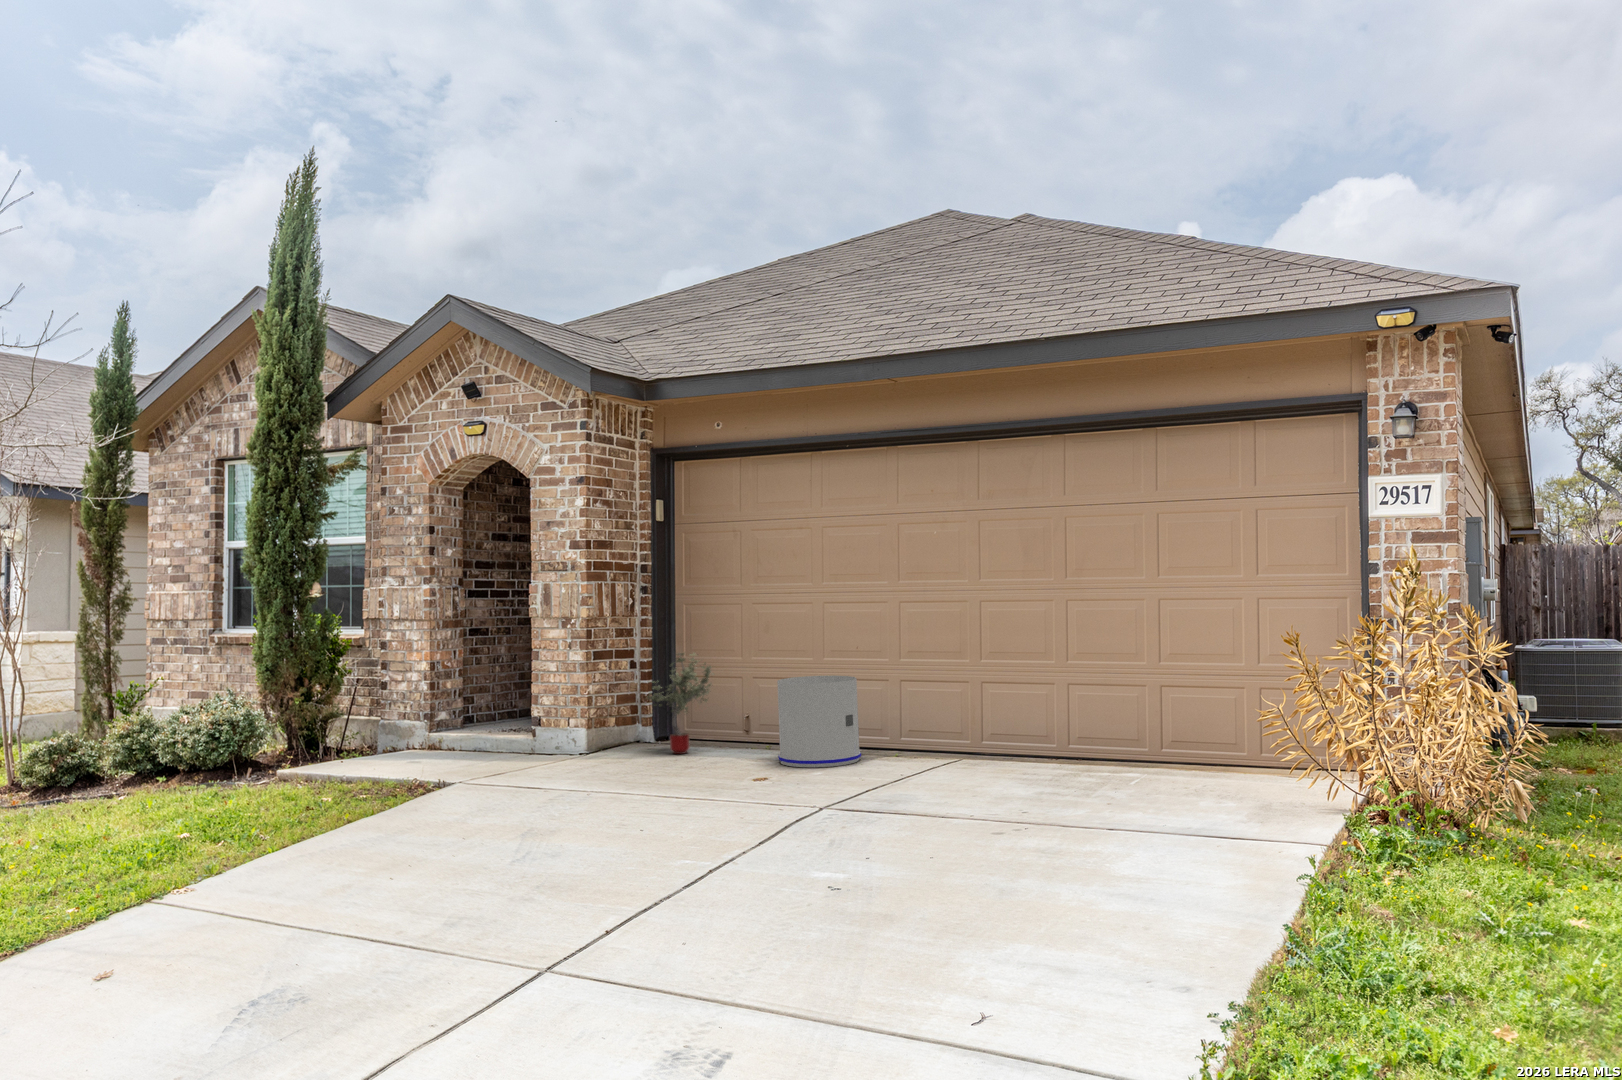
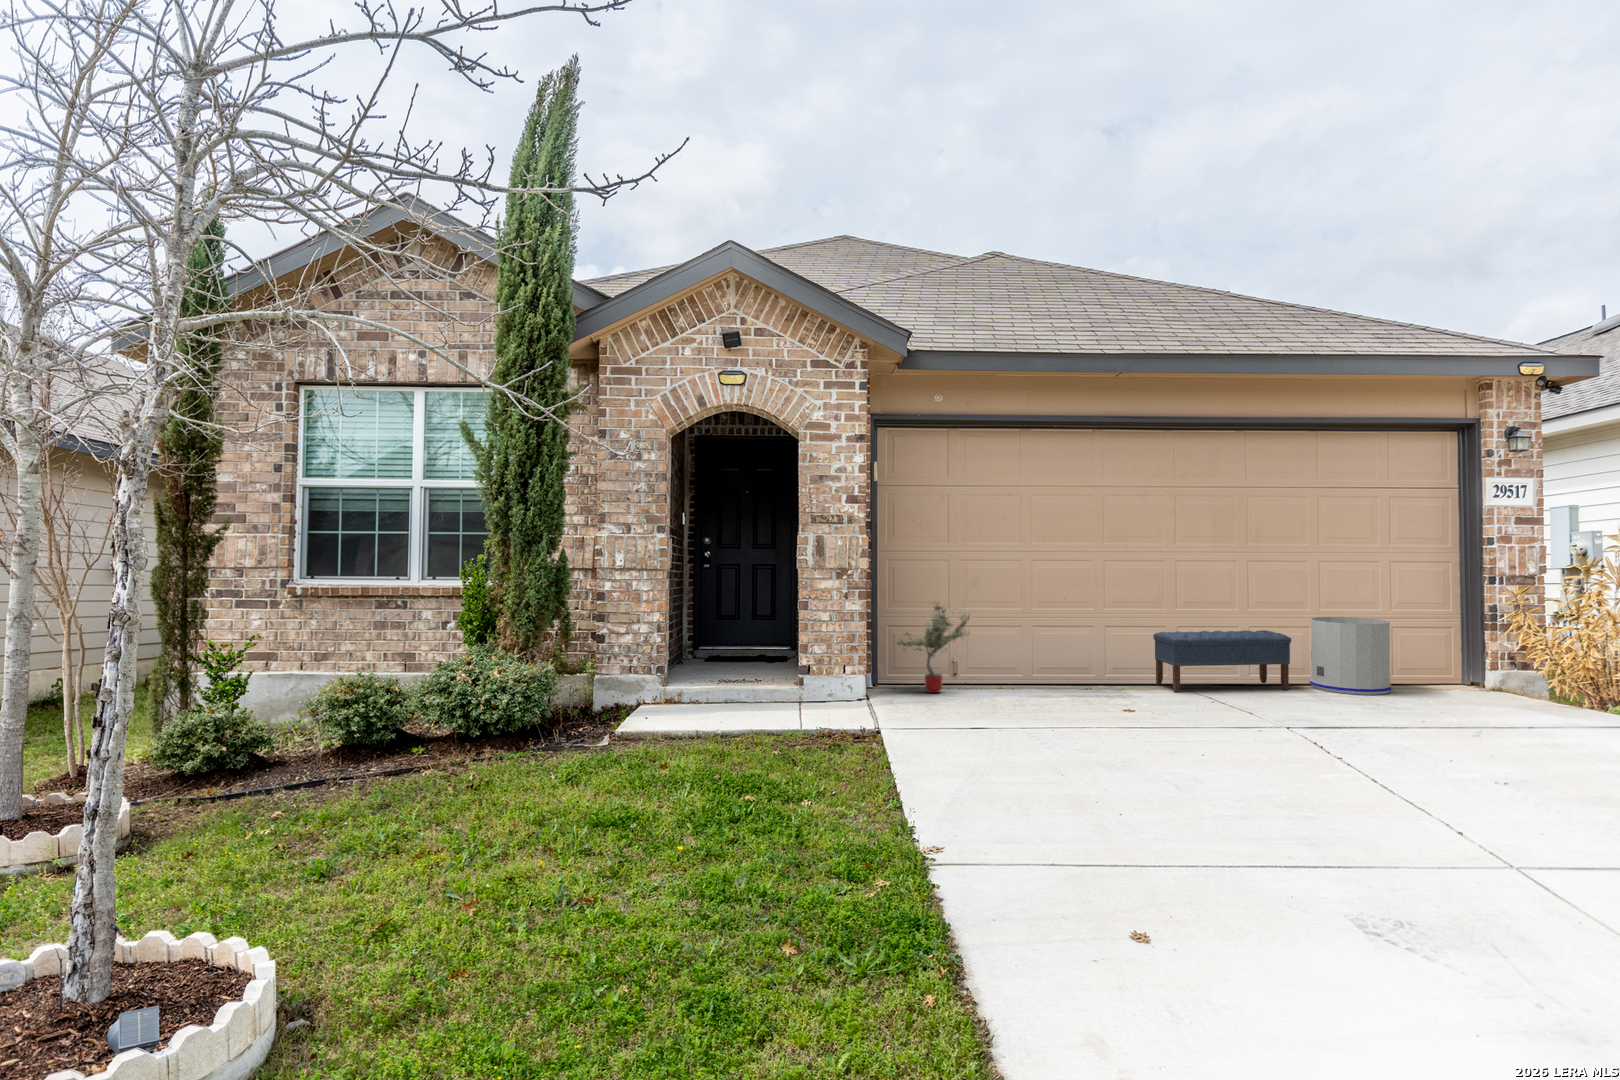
trash can: present [777,676,861,767] -> present [1310,617,1391,695]
bench: none [910,694,1073,774] -> present [1153,630,1291,692]

